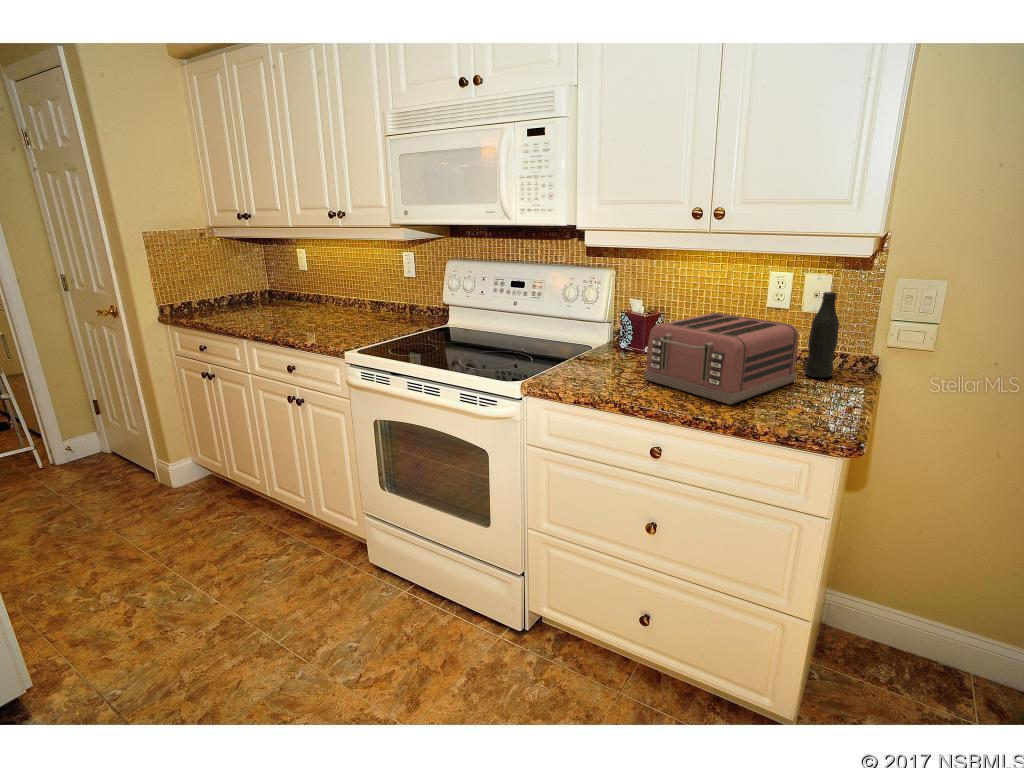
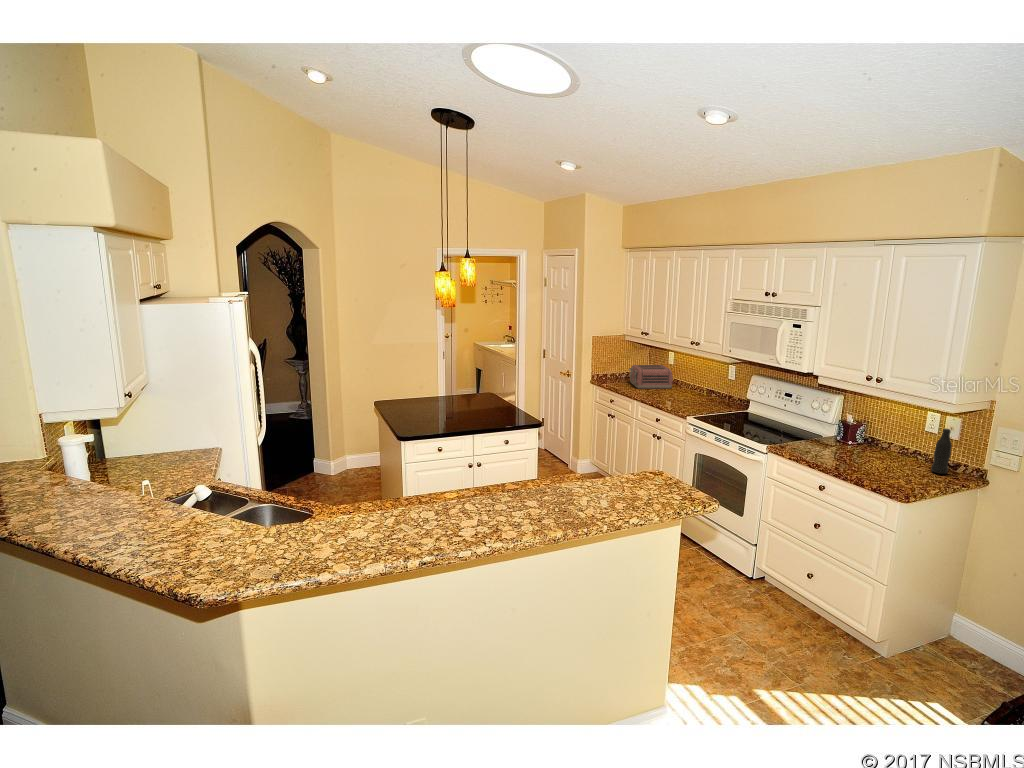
toaster: present [644,313,799,404] -> present [629,365,673,389]

